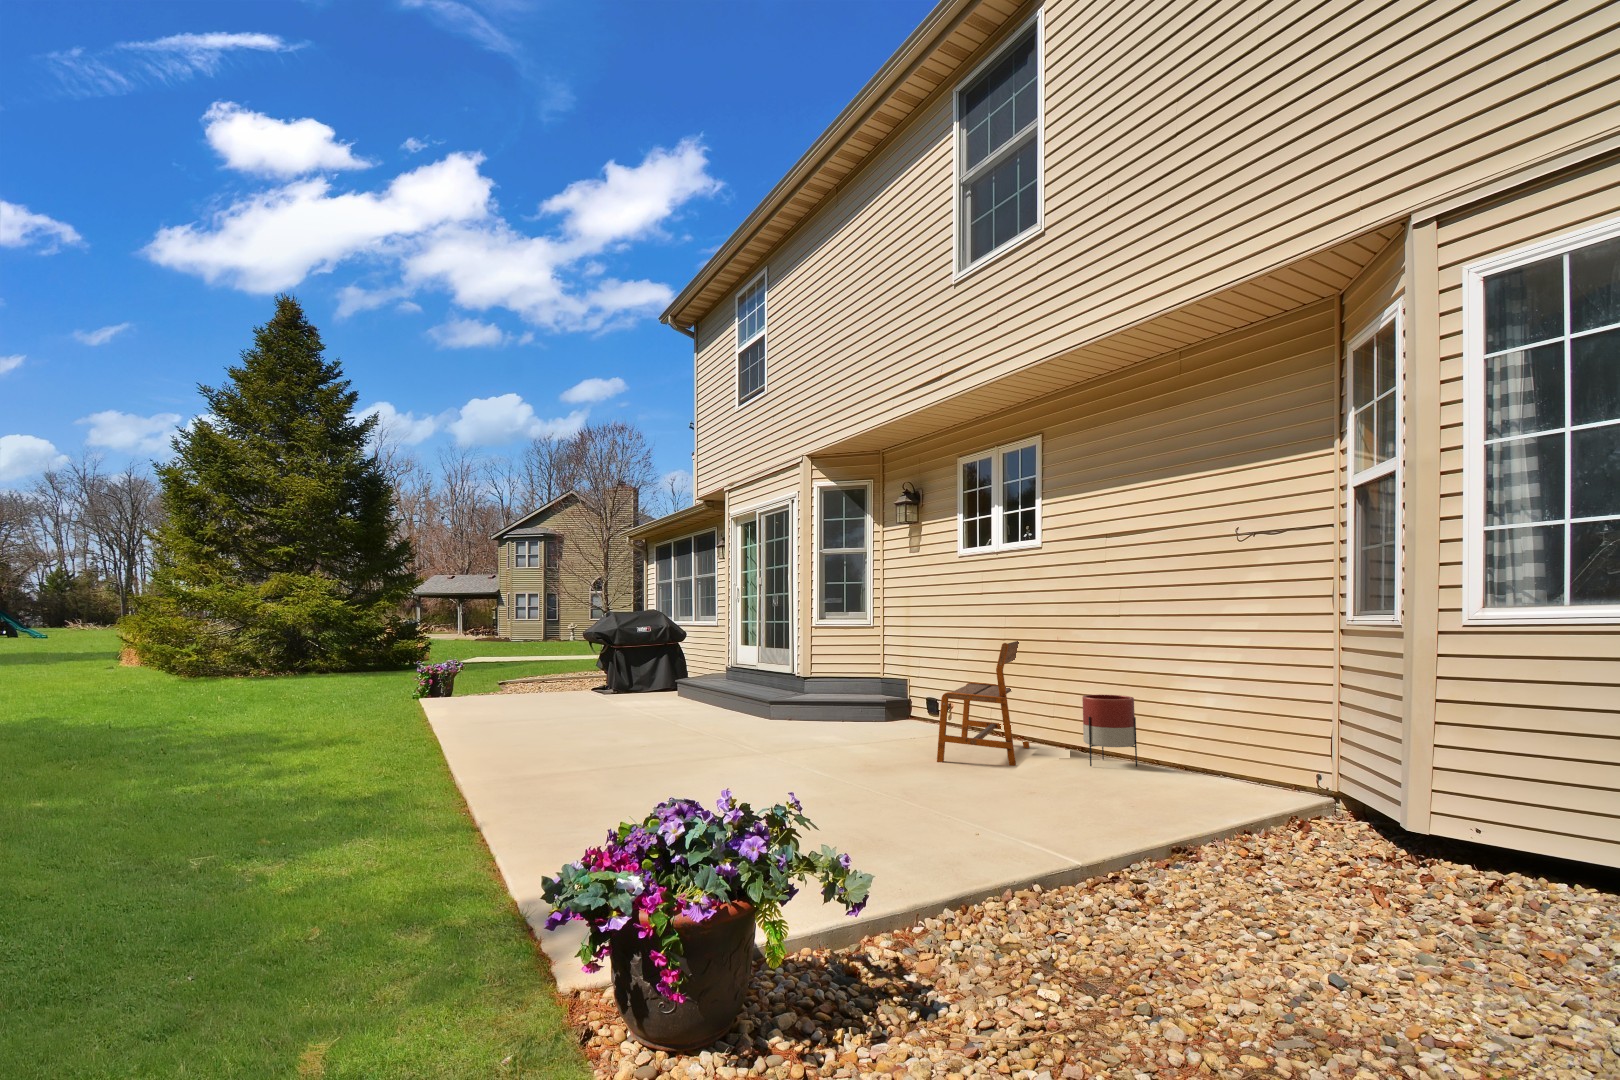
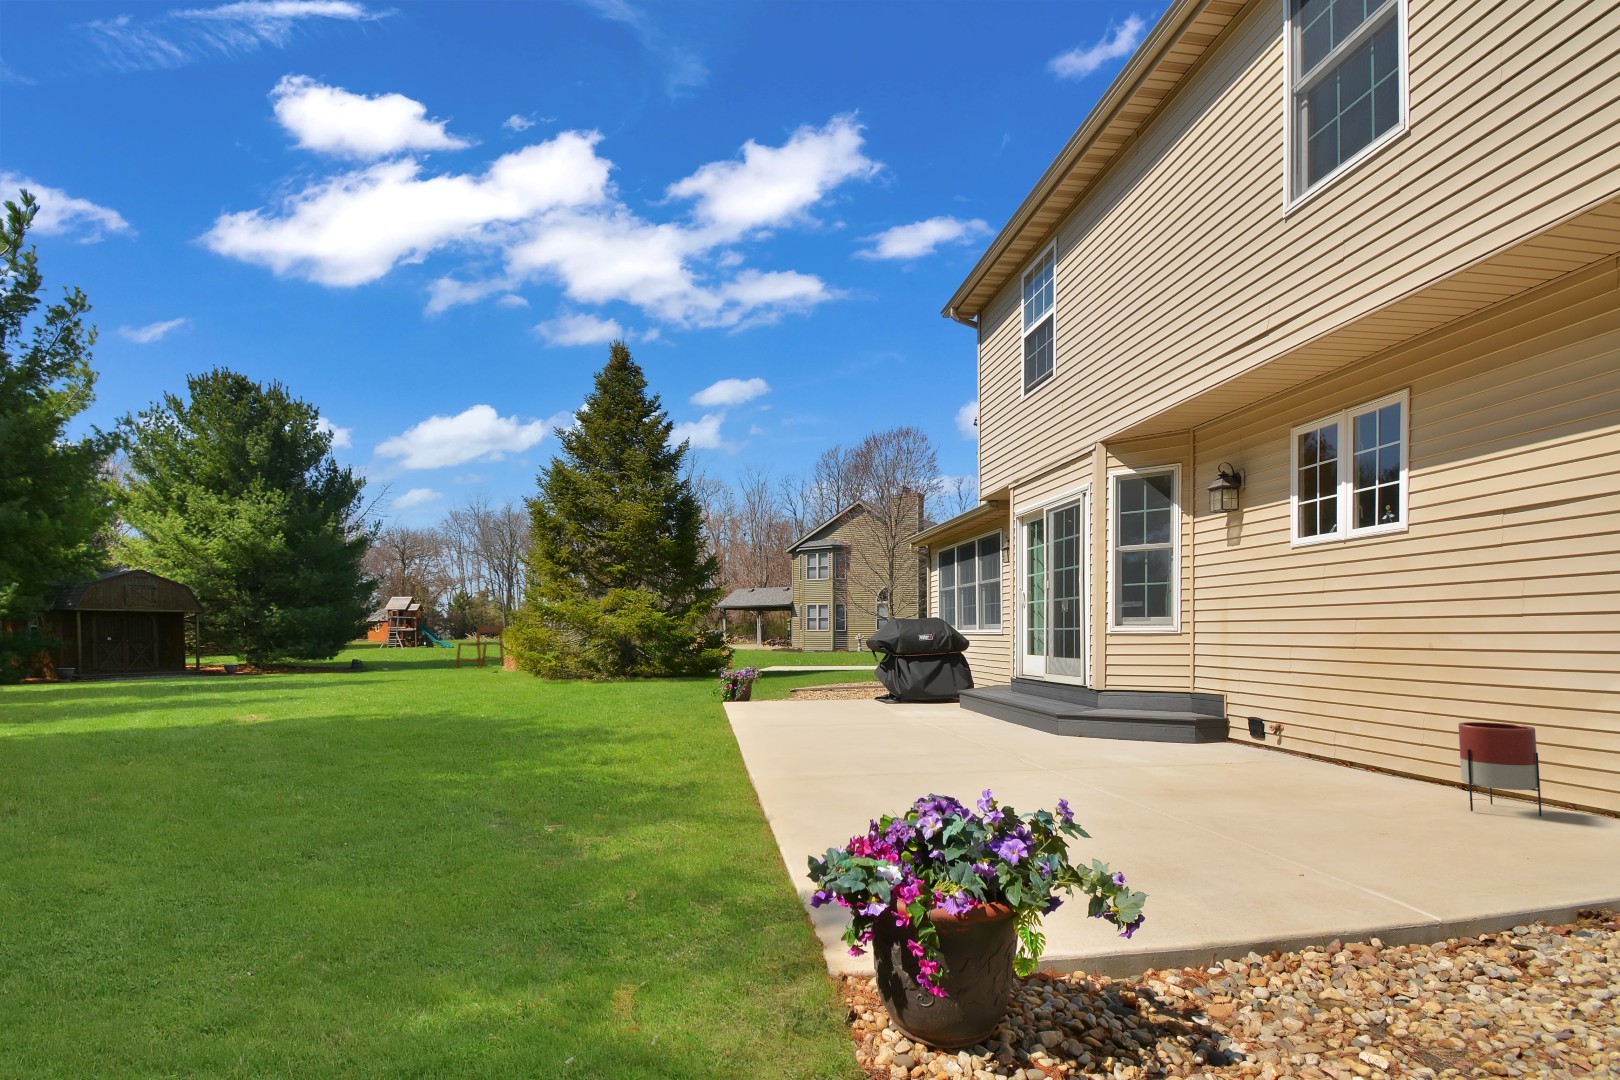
bench: present [937,641,1029,766] -> present [456,625,504,668]

